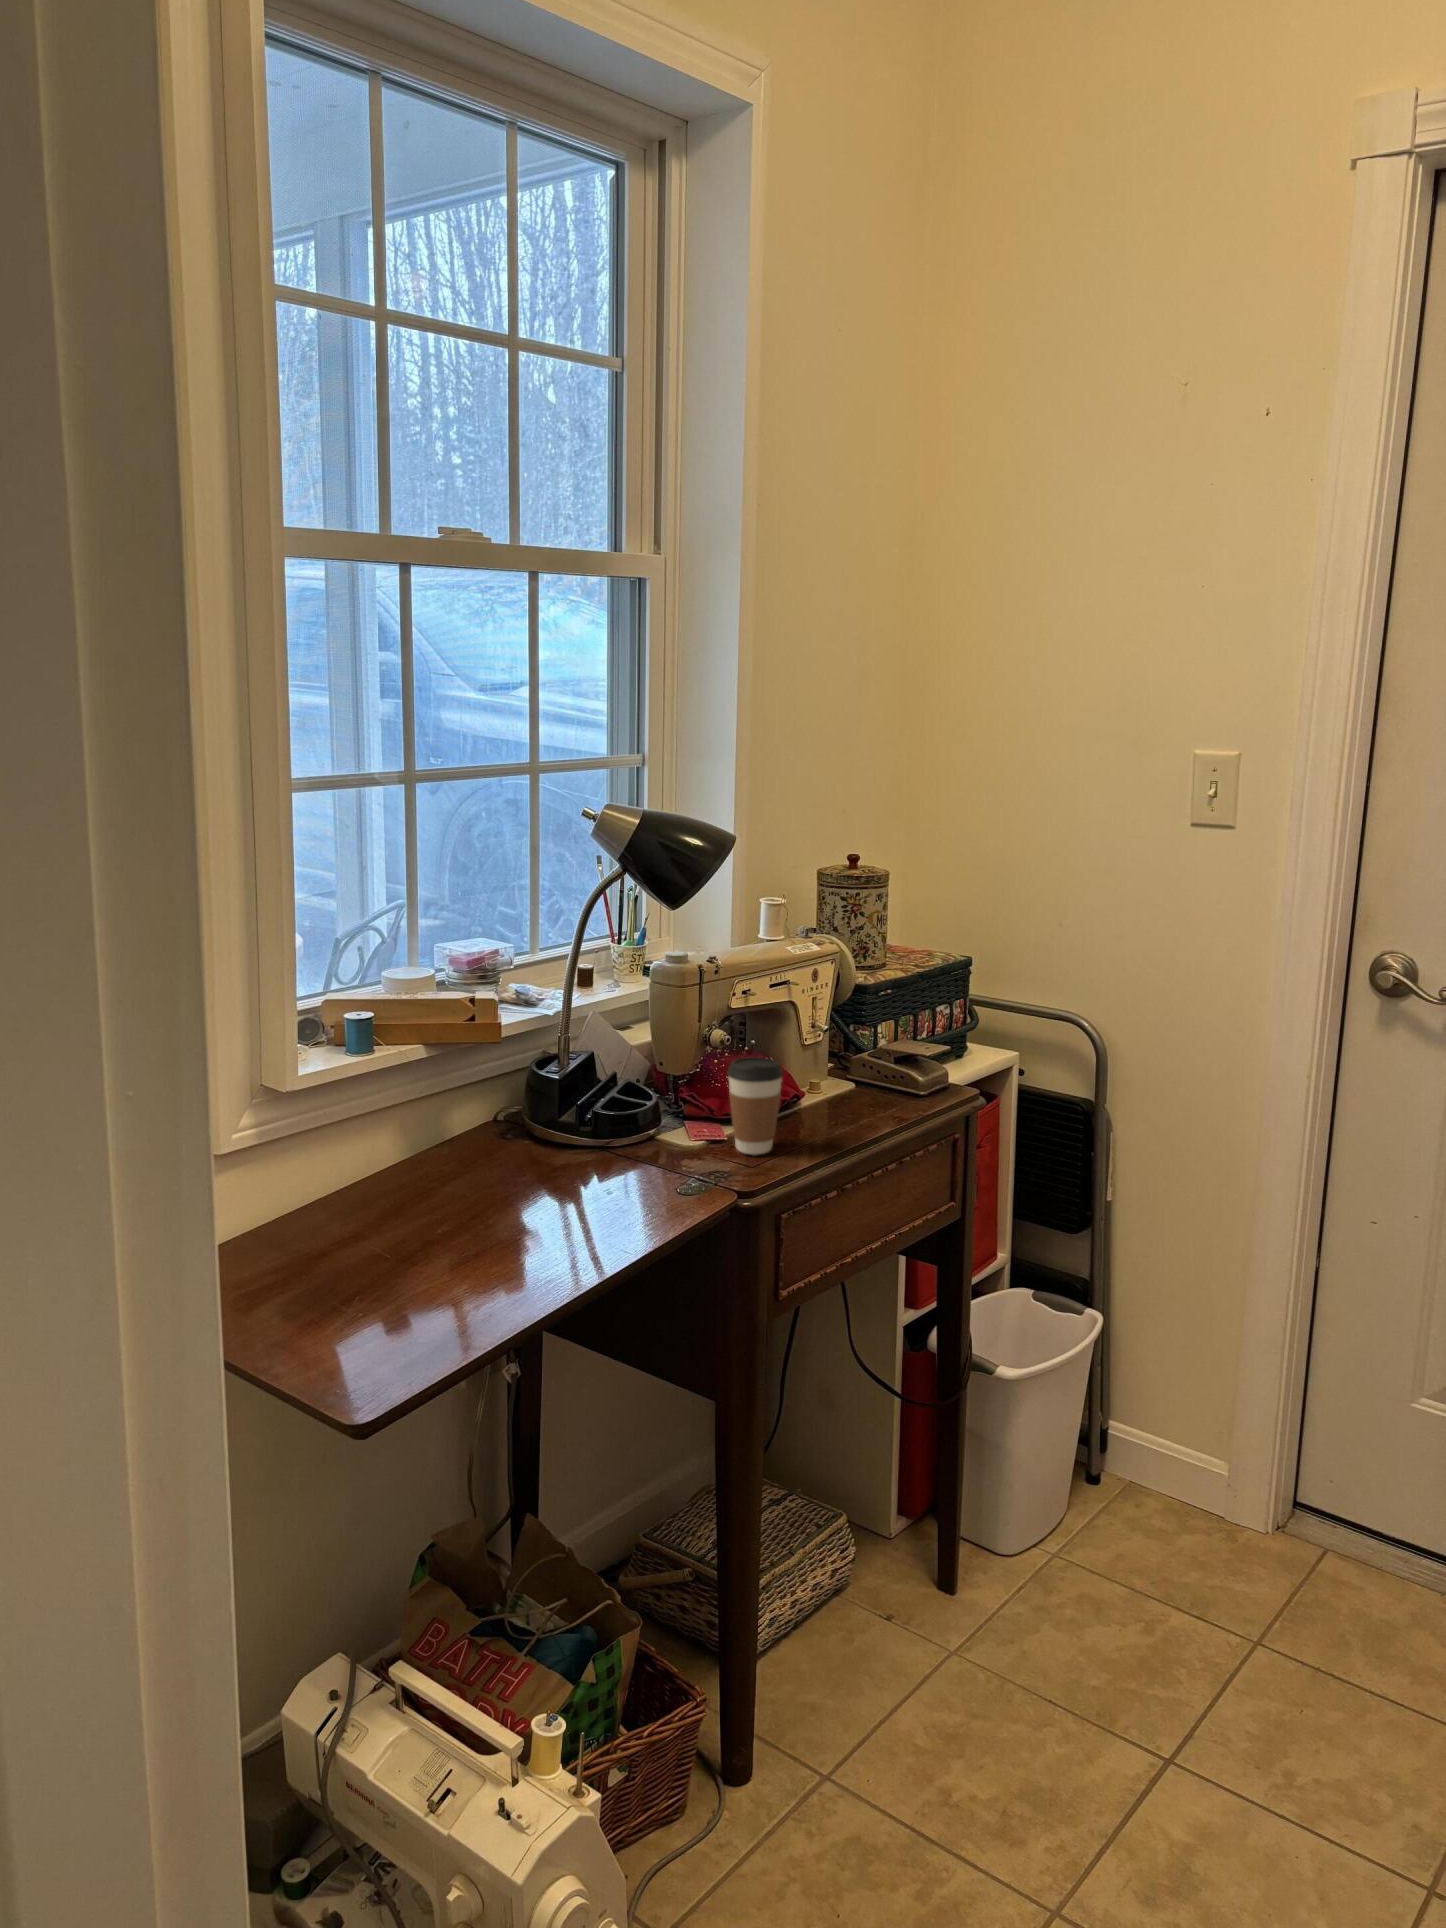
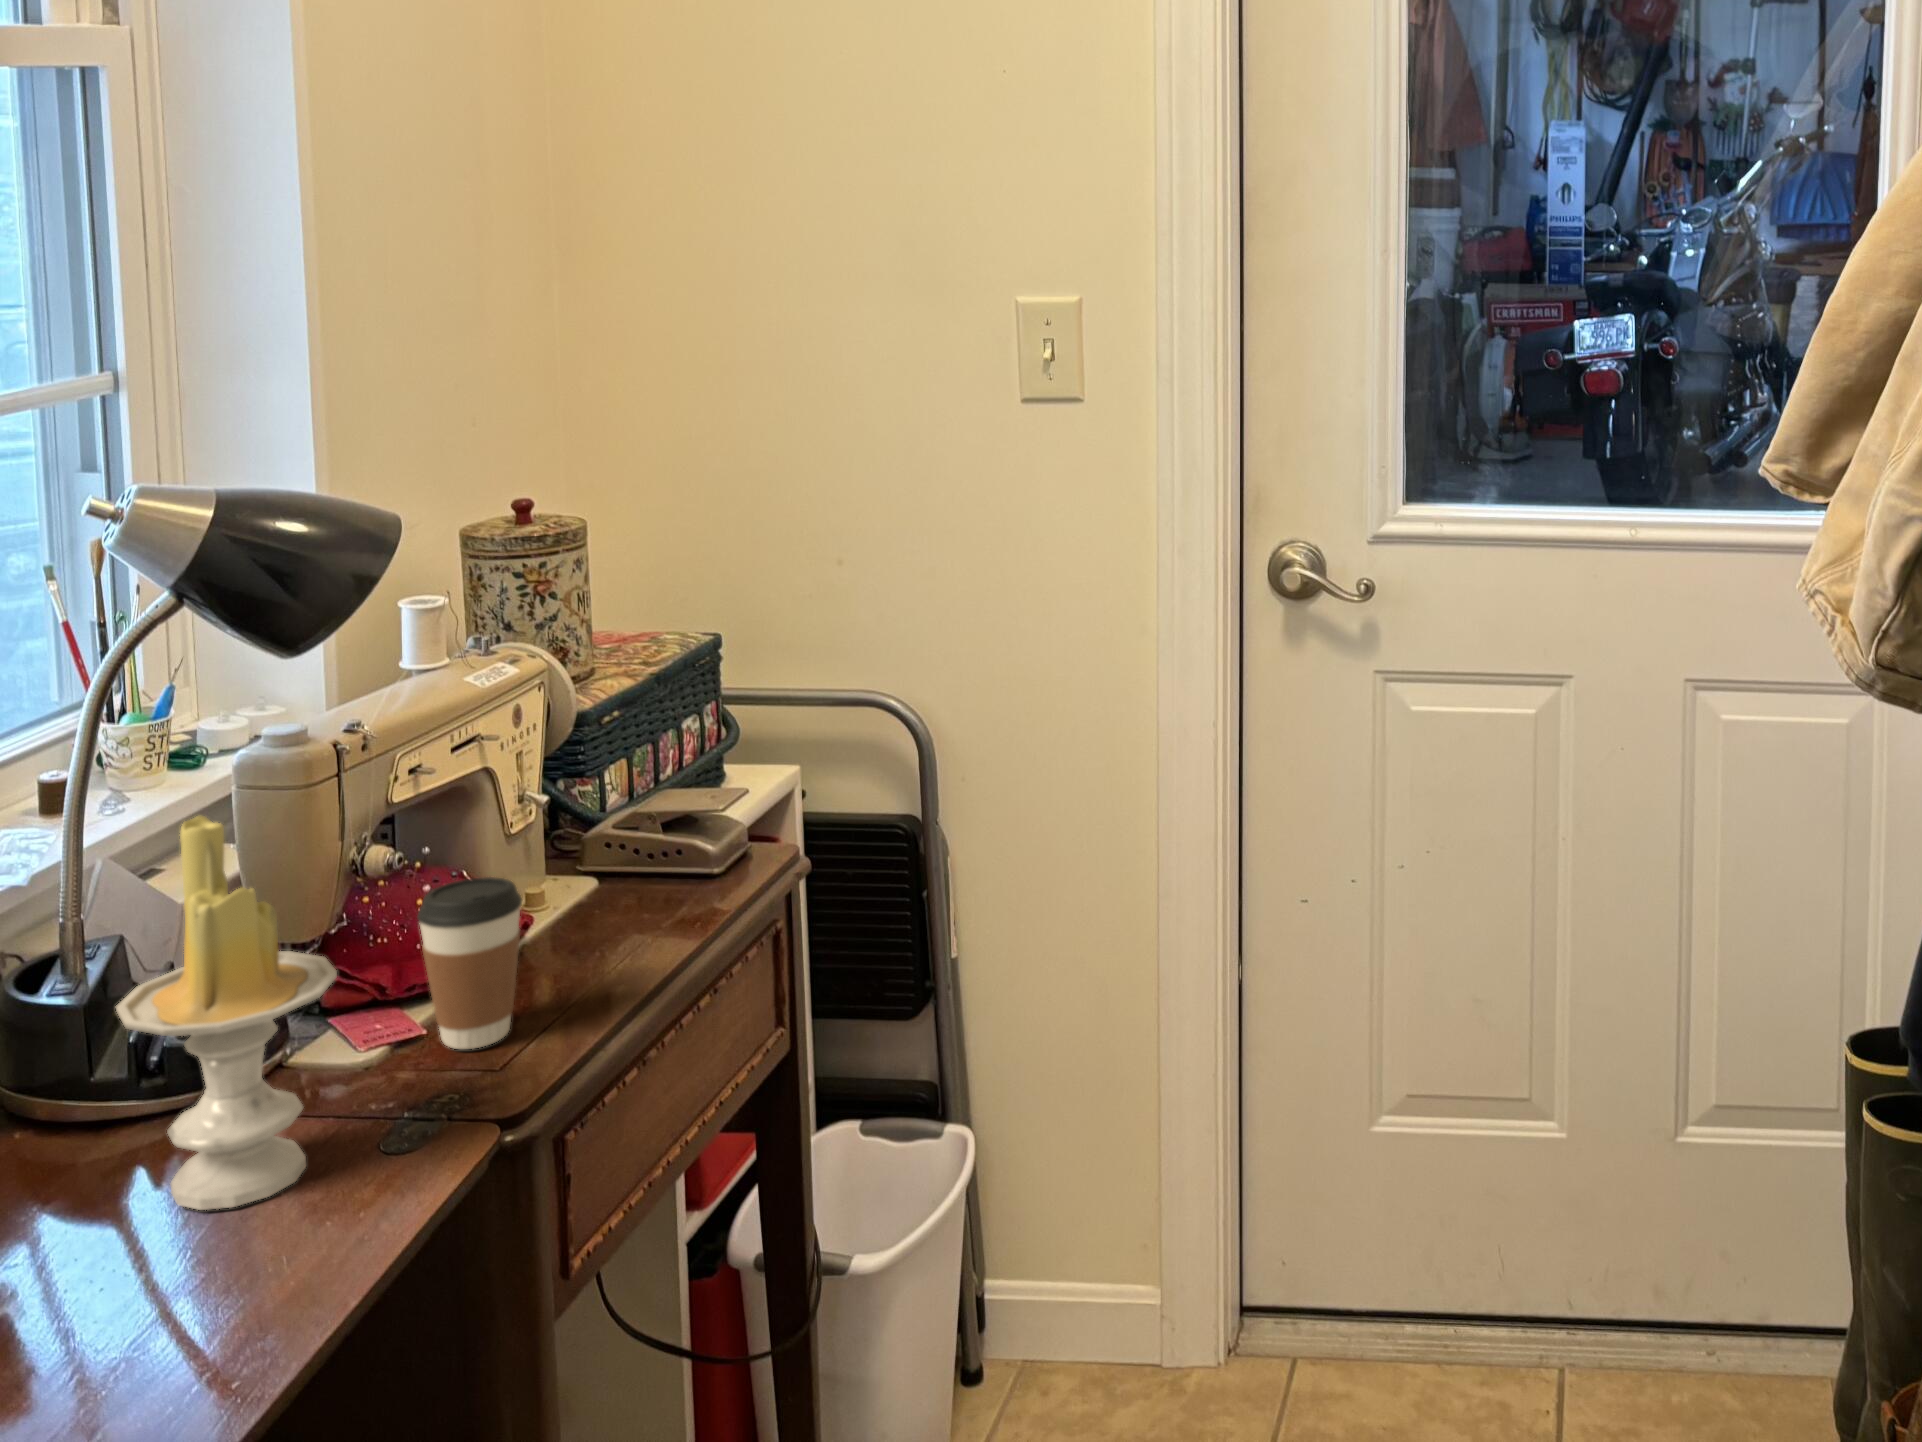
candle: none [566,985,668,1198] -> present [116,816,337,1210]

